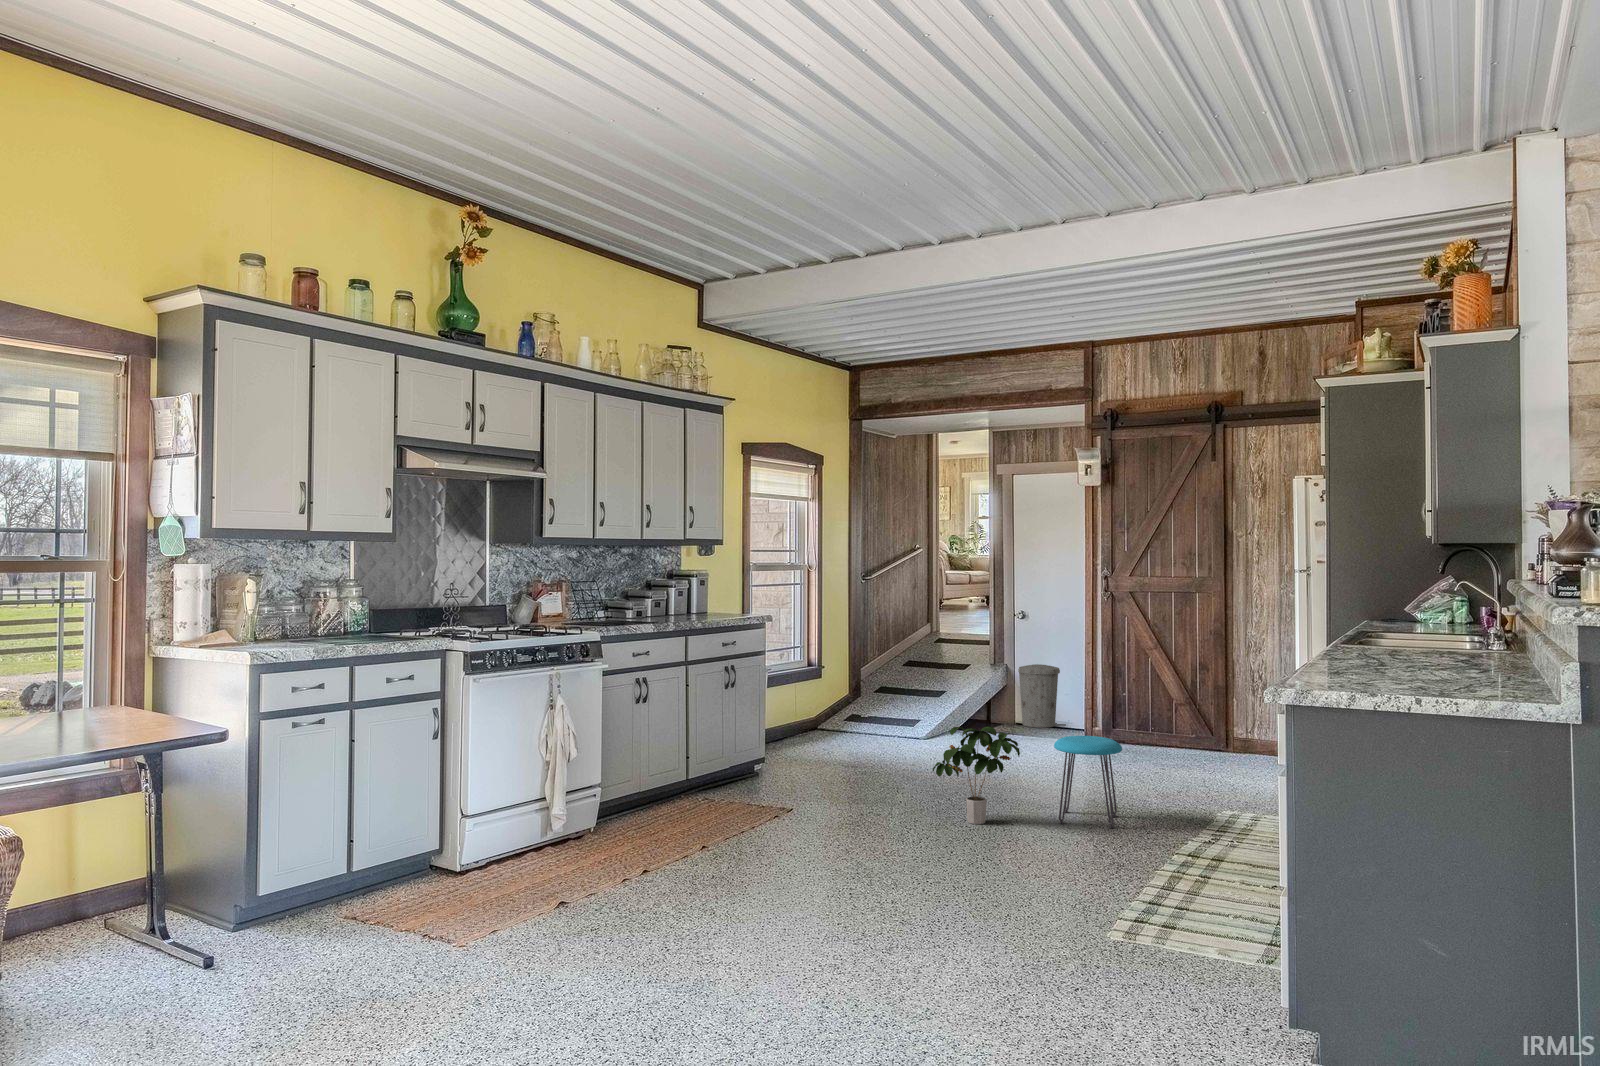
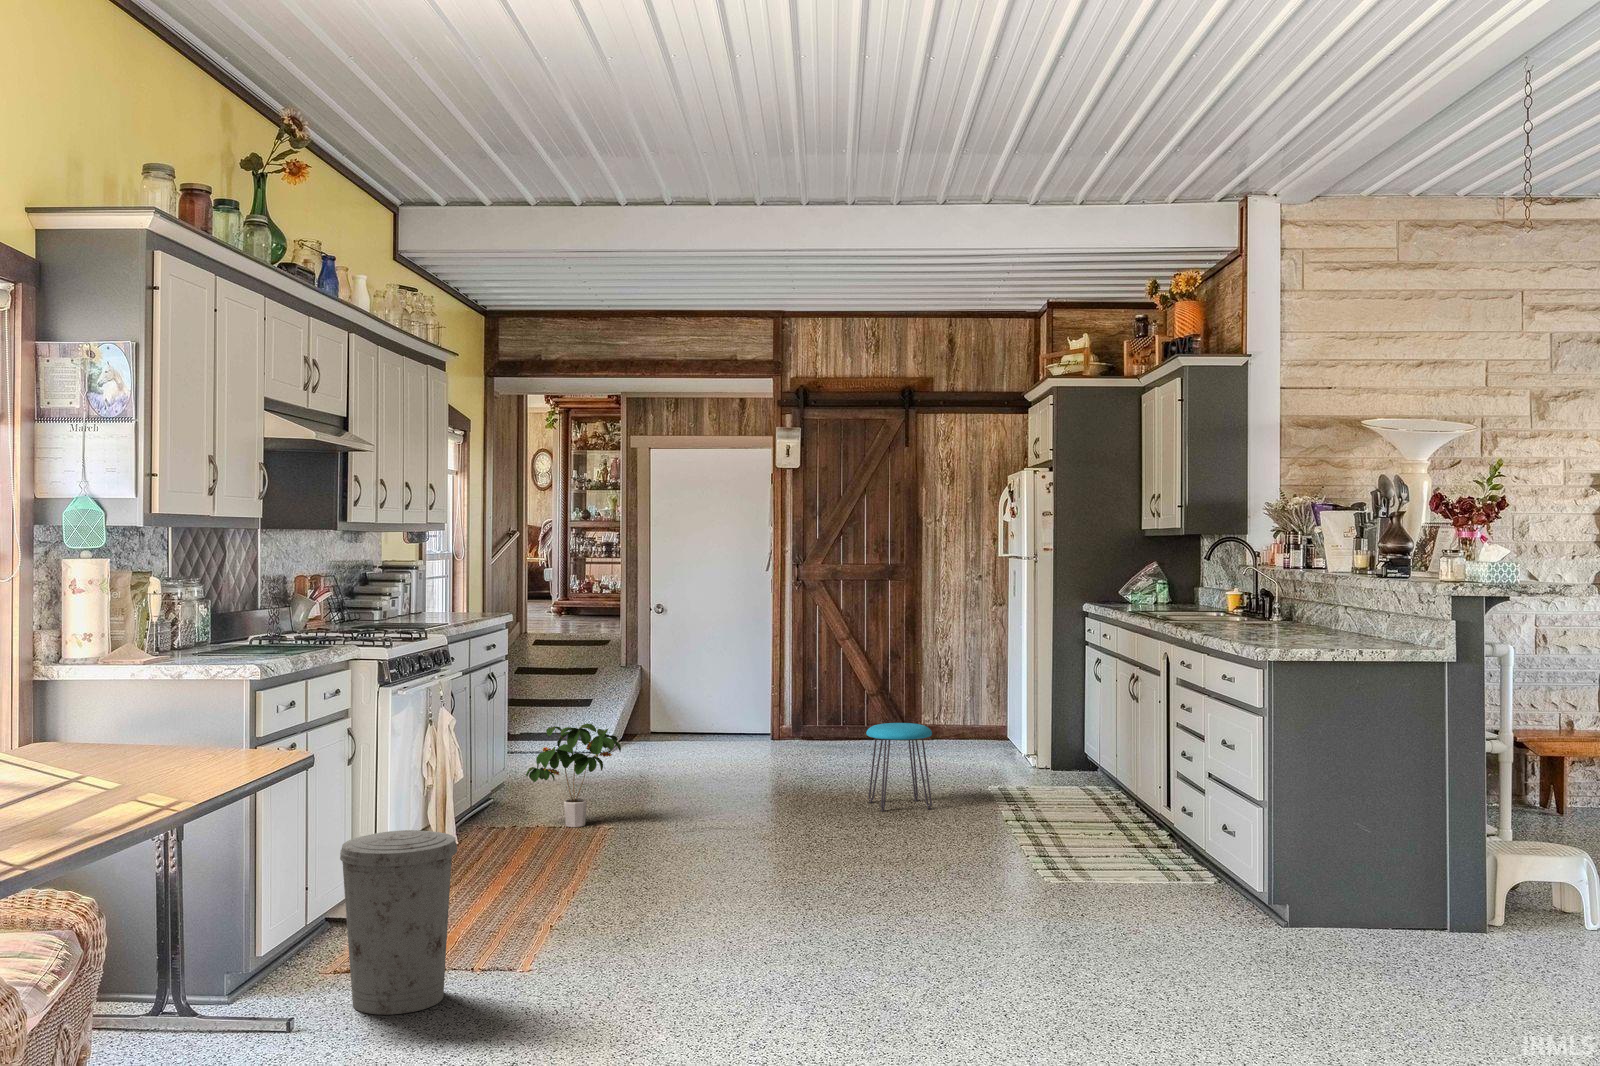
trash can: present [1018,664,1060,728] -> present [340,830,457,1015]
potted plant: present [933,726,1020,824] -> present [526,724,621,827]

